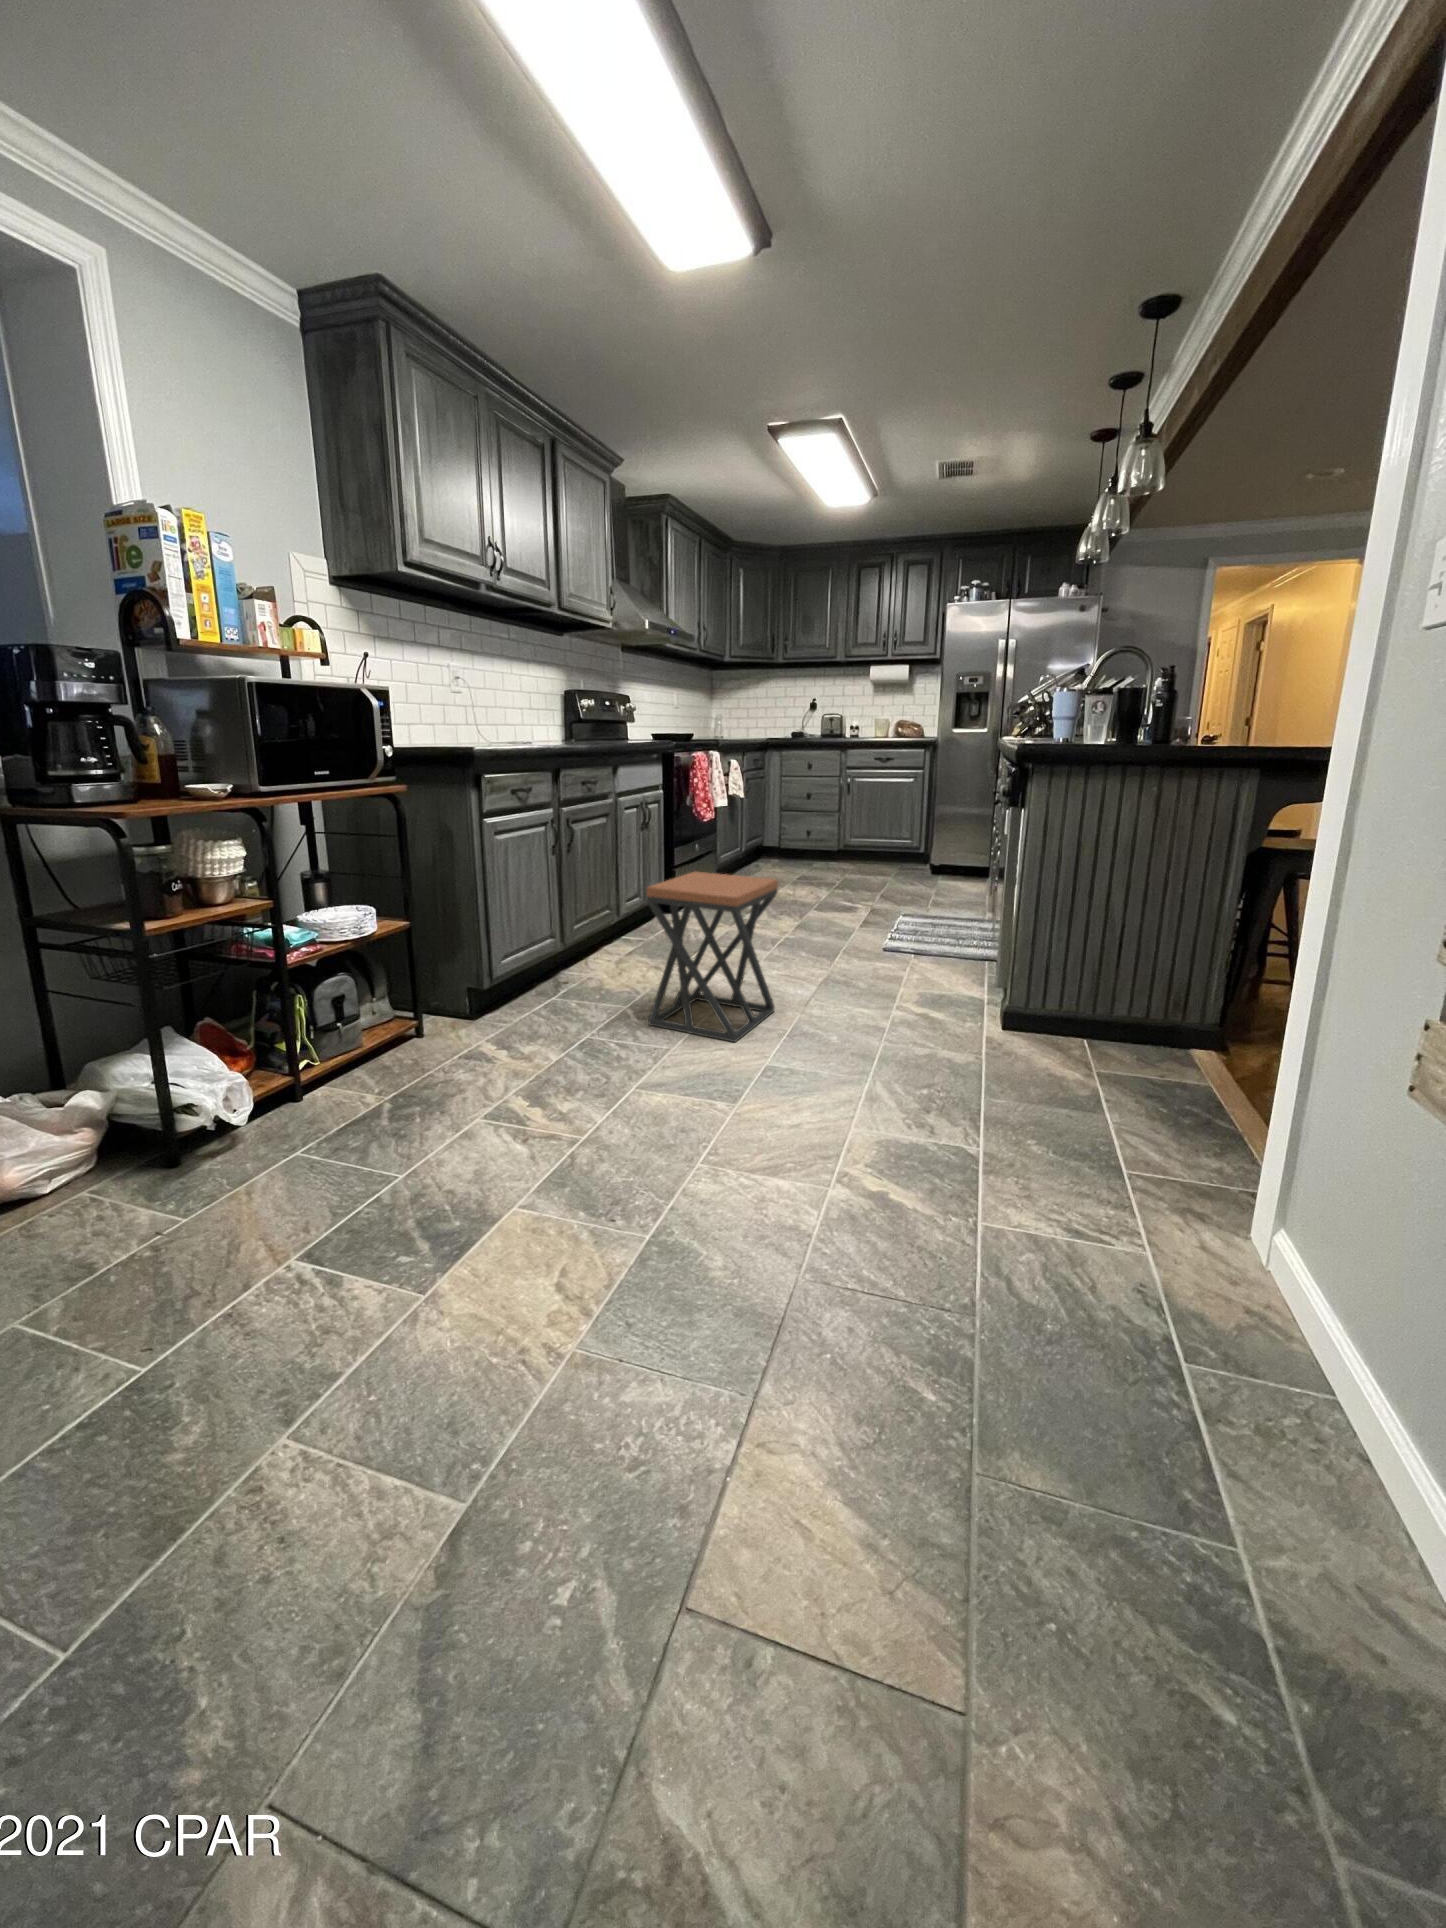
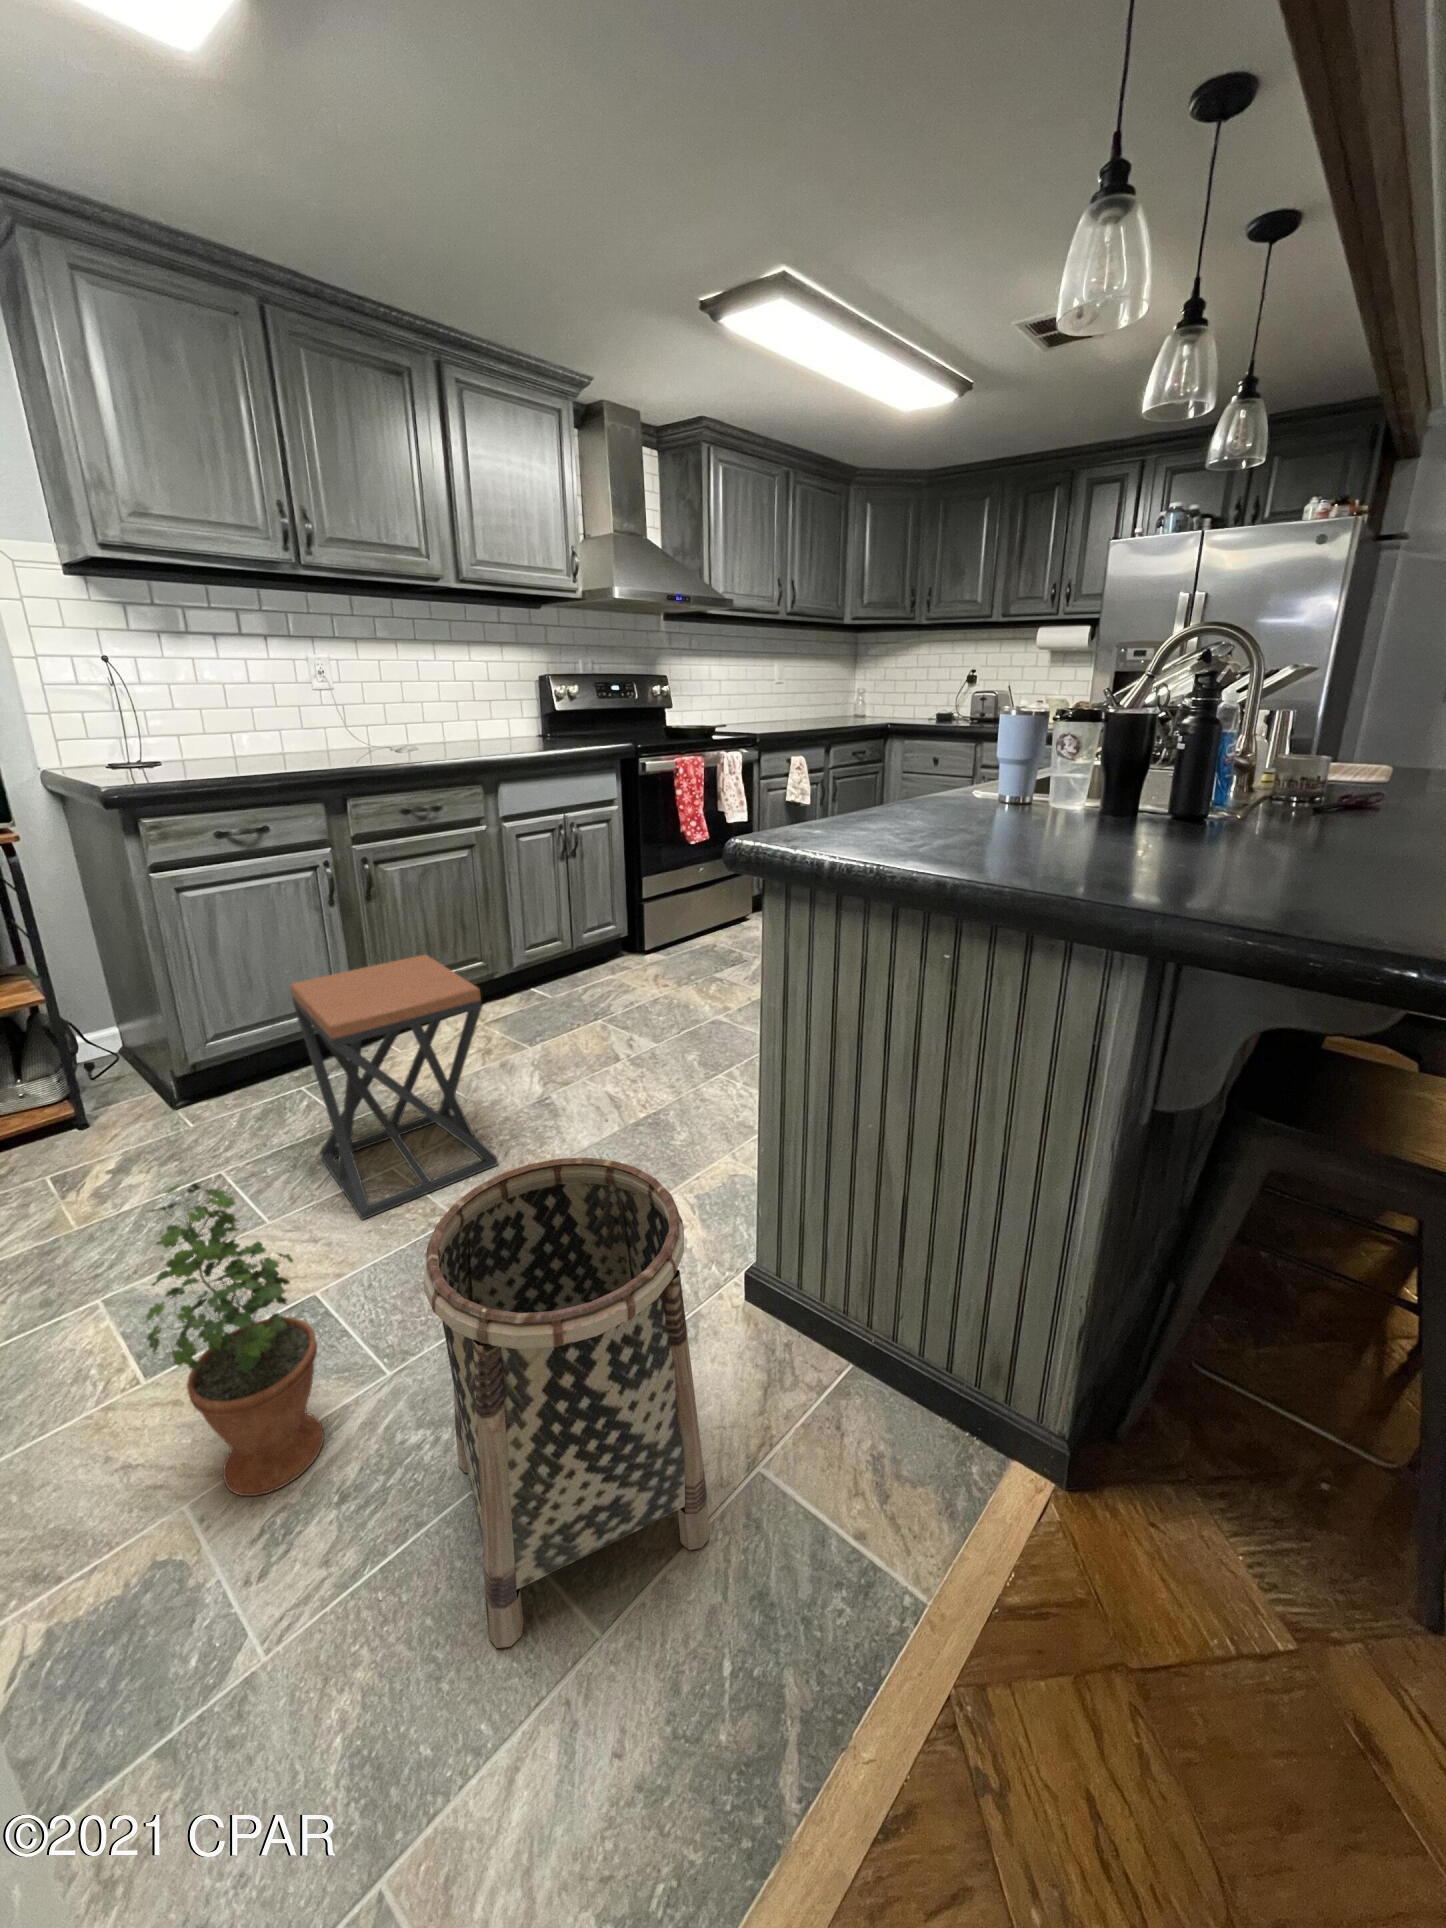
basket: none [961,913,1128,1135] -> present [424,1157,709,1648]
potted plant: none [822,937,916,1129] -> present [146,1183,324,1496]

